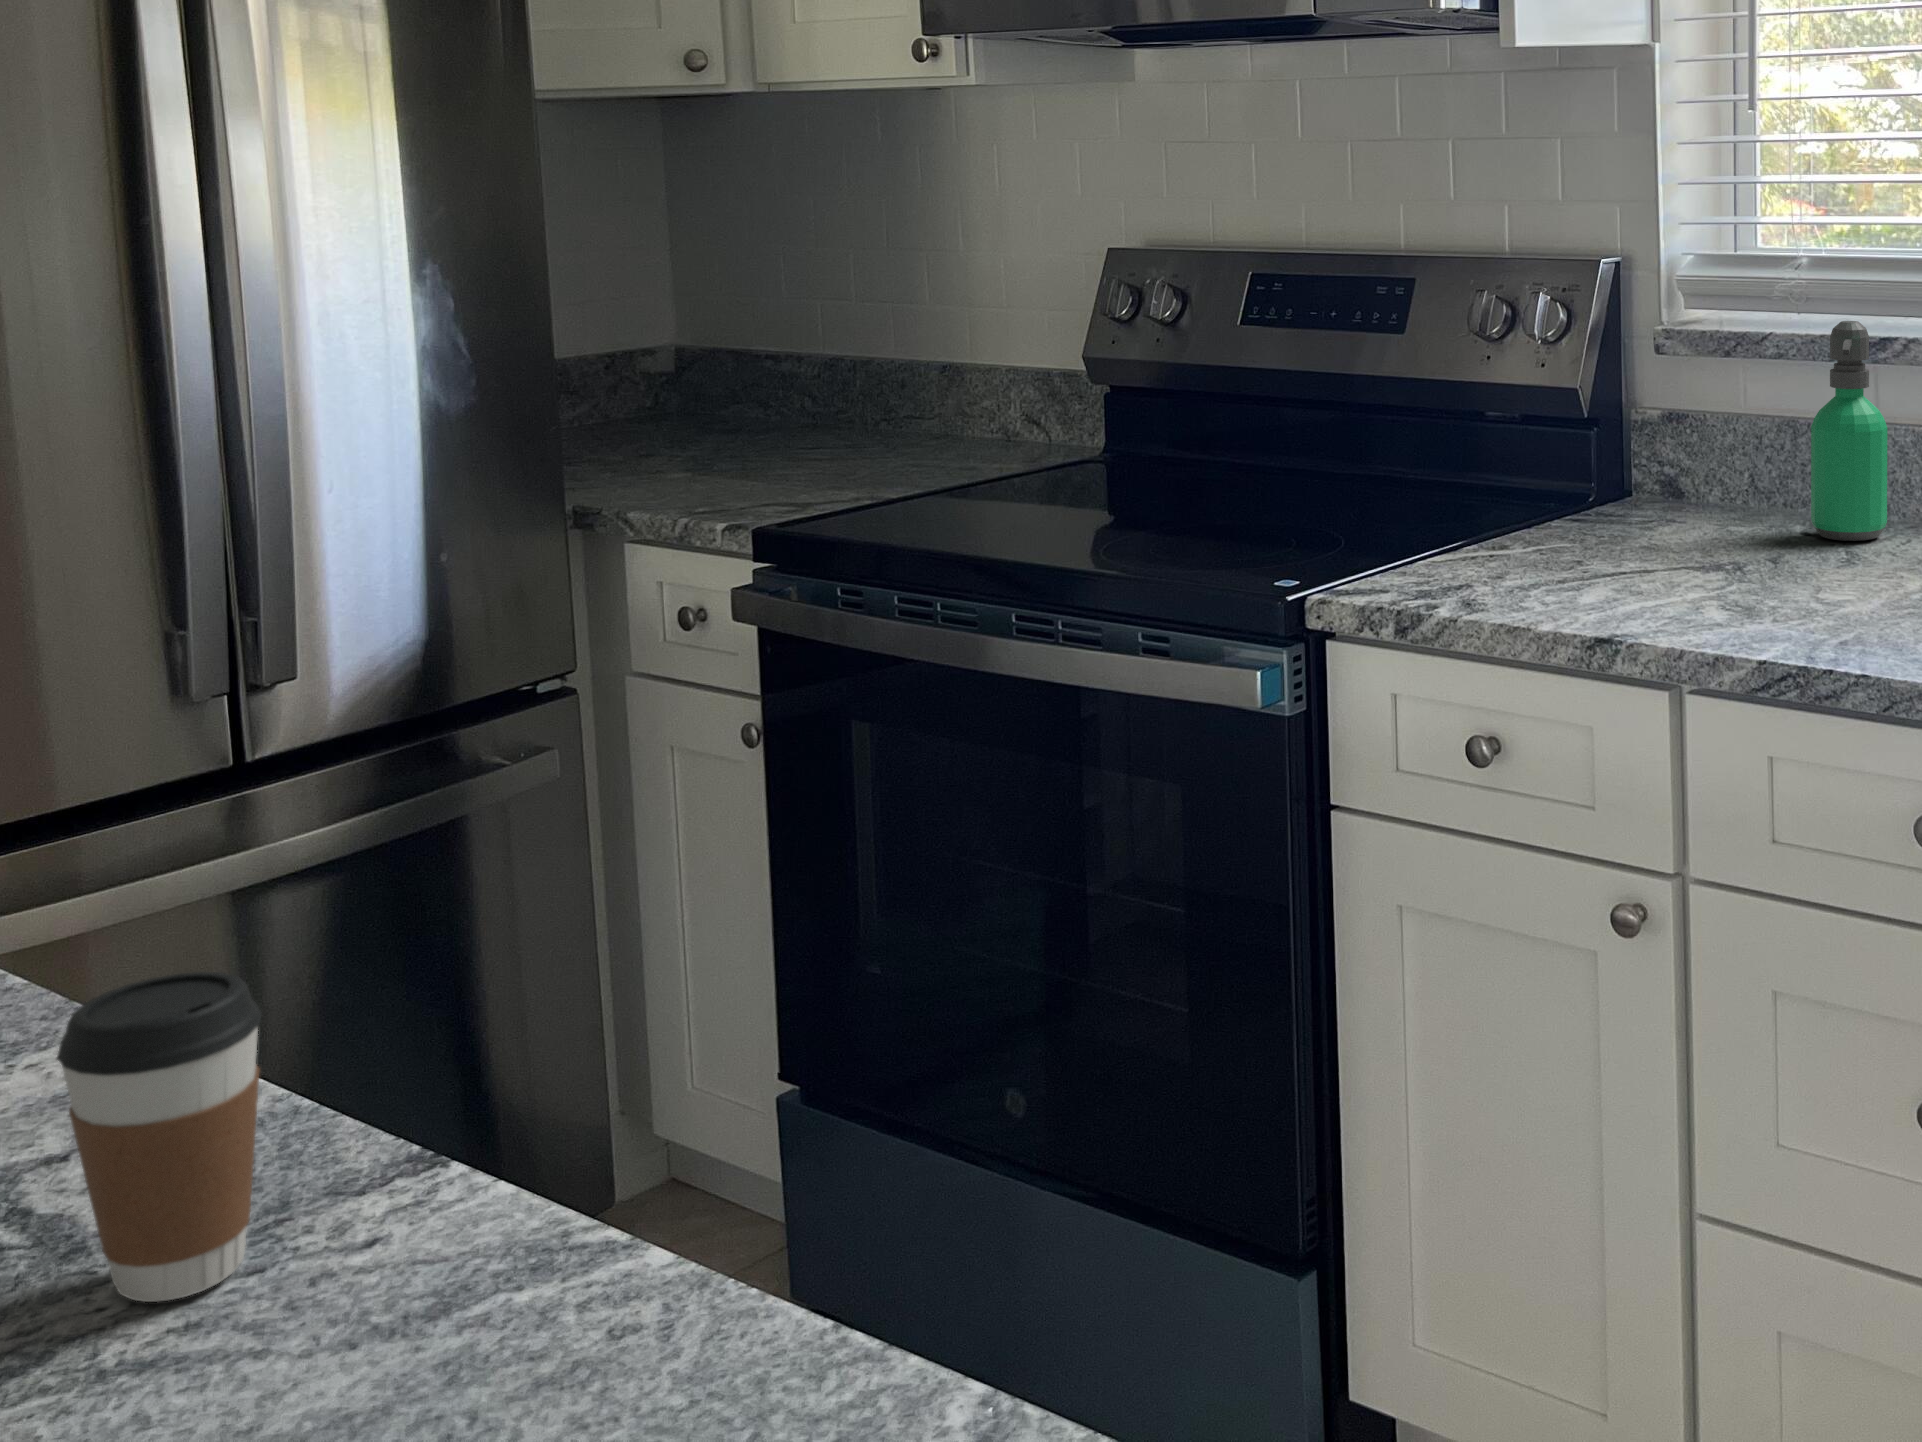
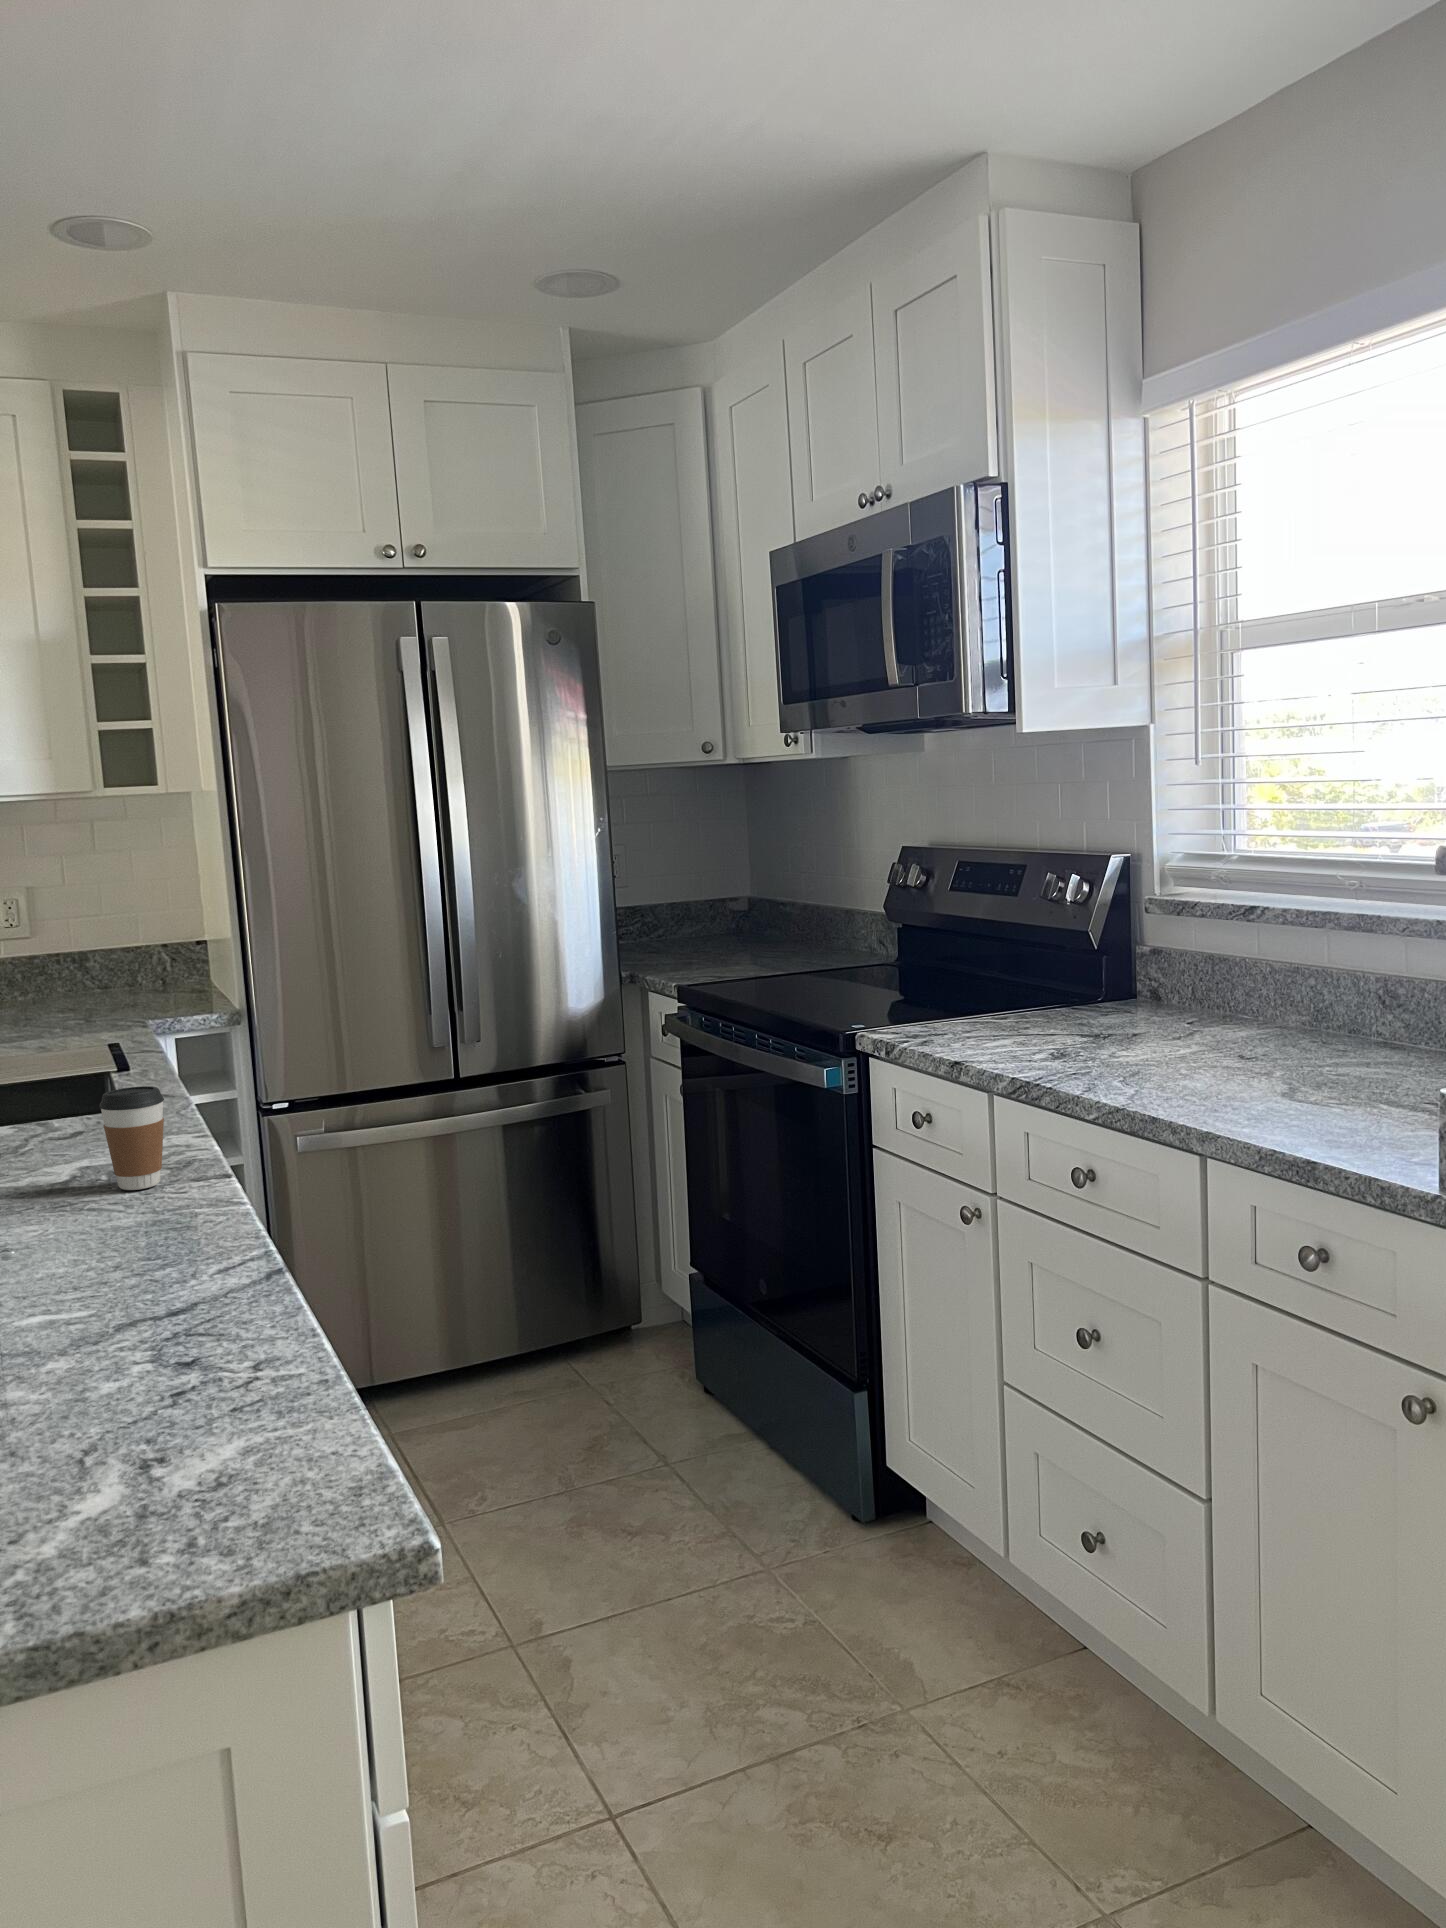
soap dispenser: present [1811,321,1887,541] -> none [1189,894,1237,1028]

